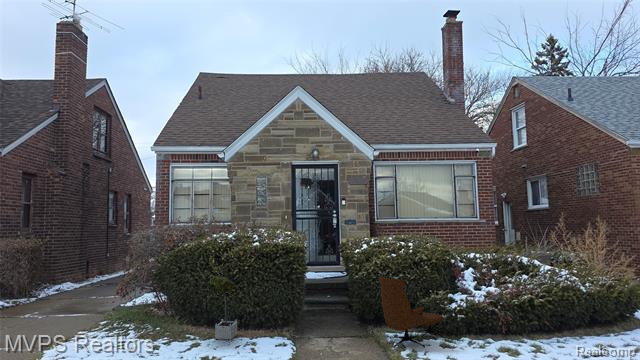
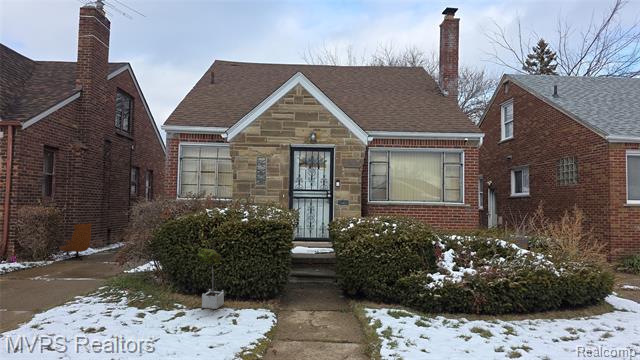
lounge chair: present [379,276,444,348] -> present [59,223,92,260]

